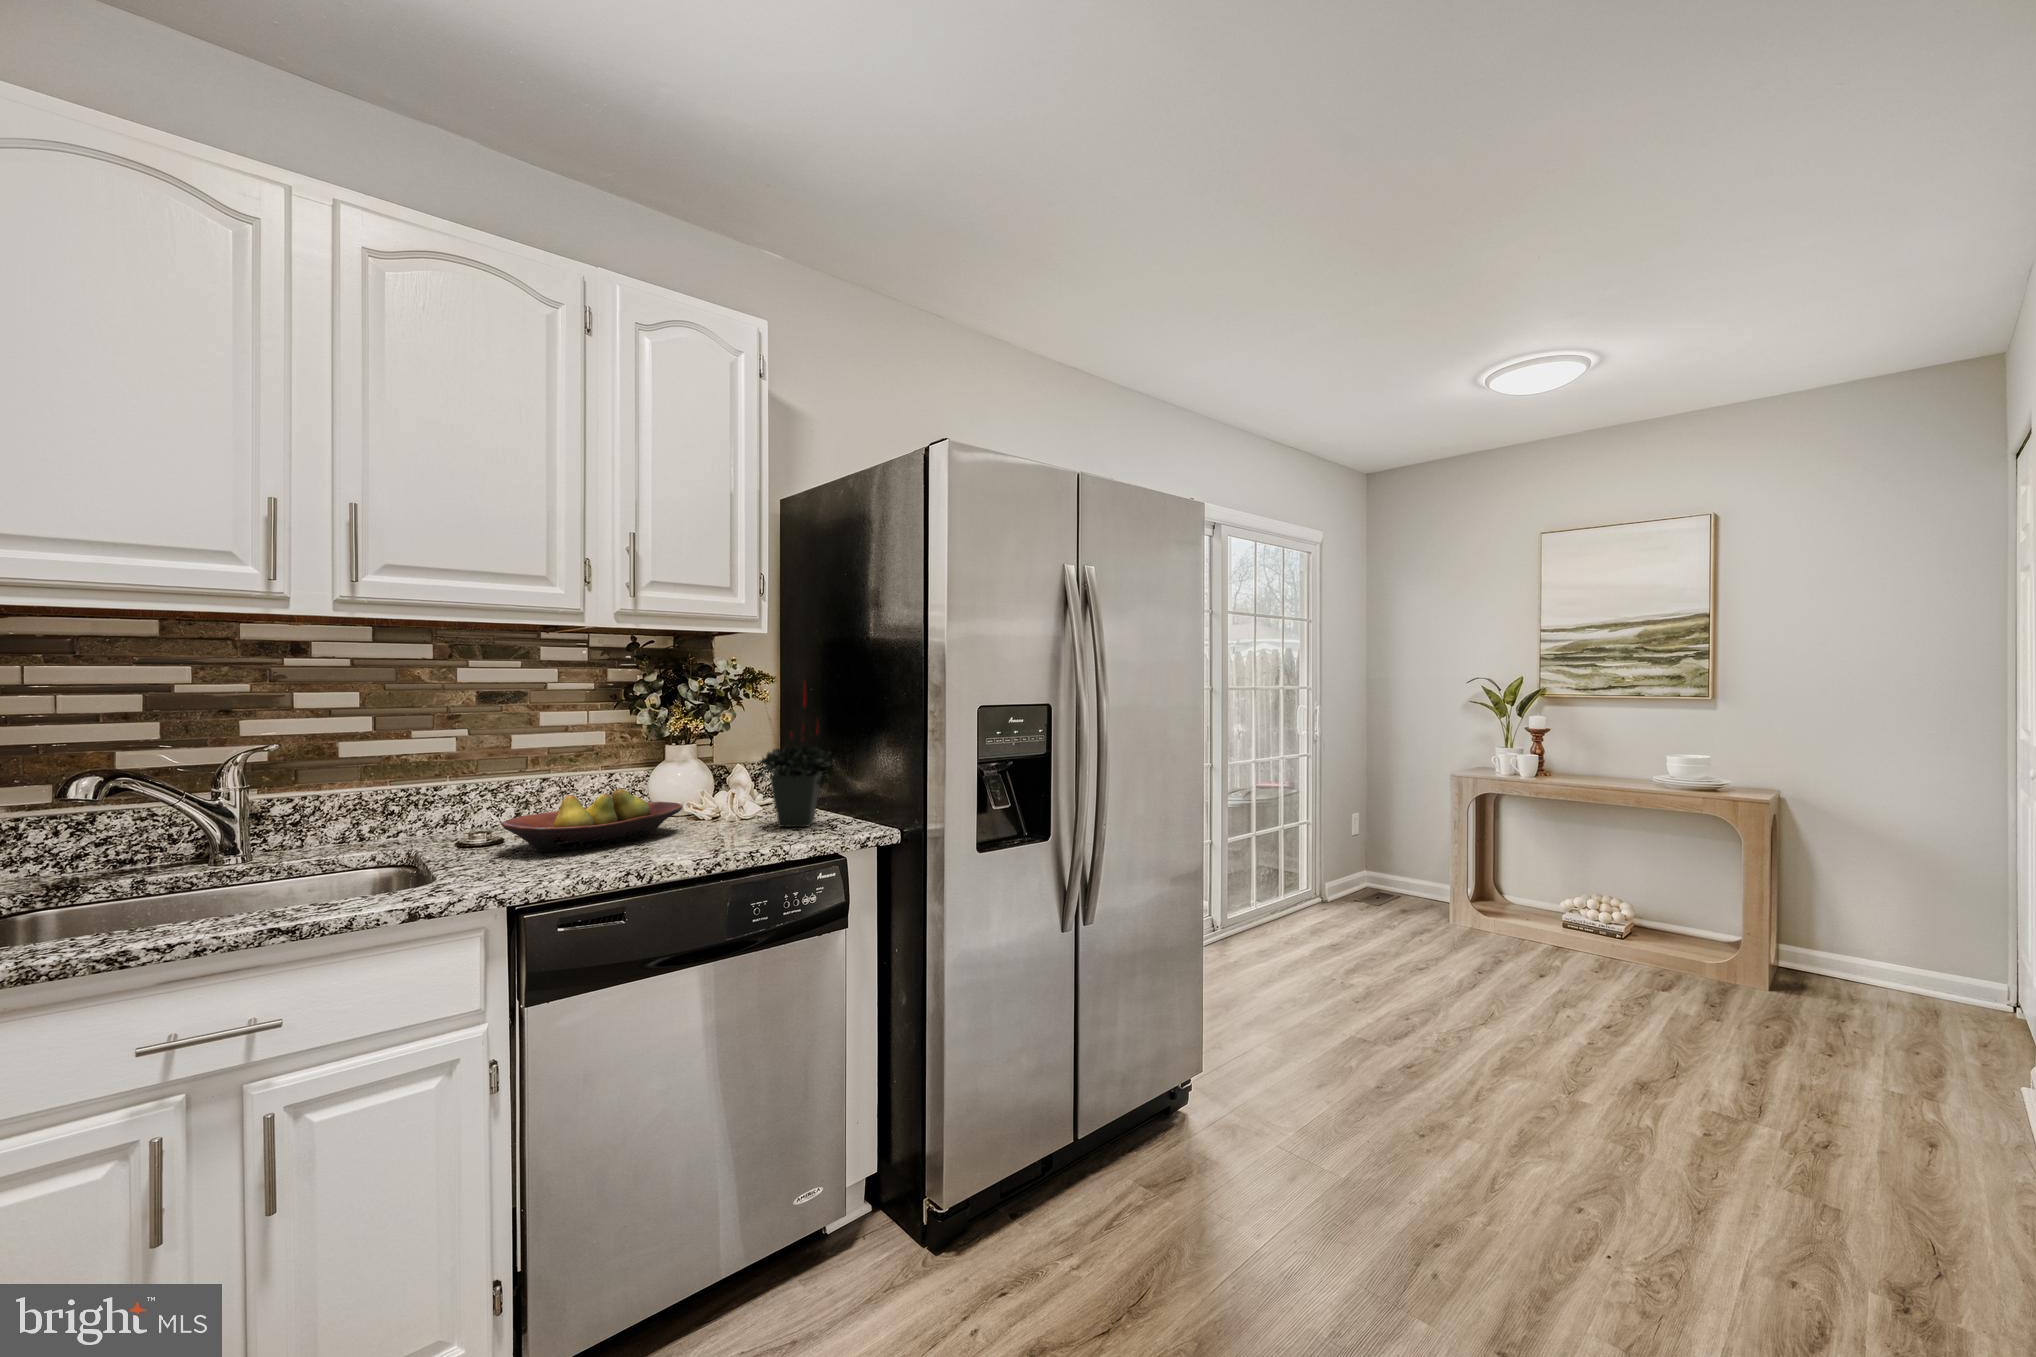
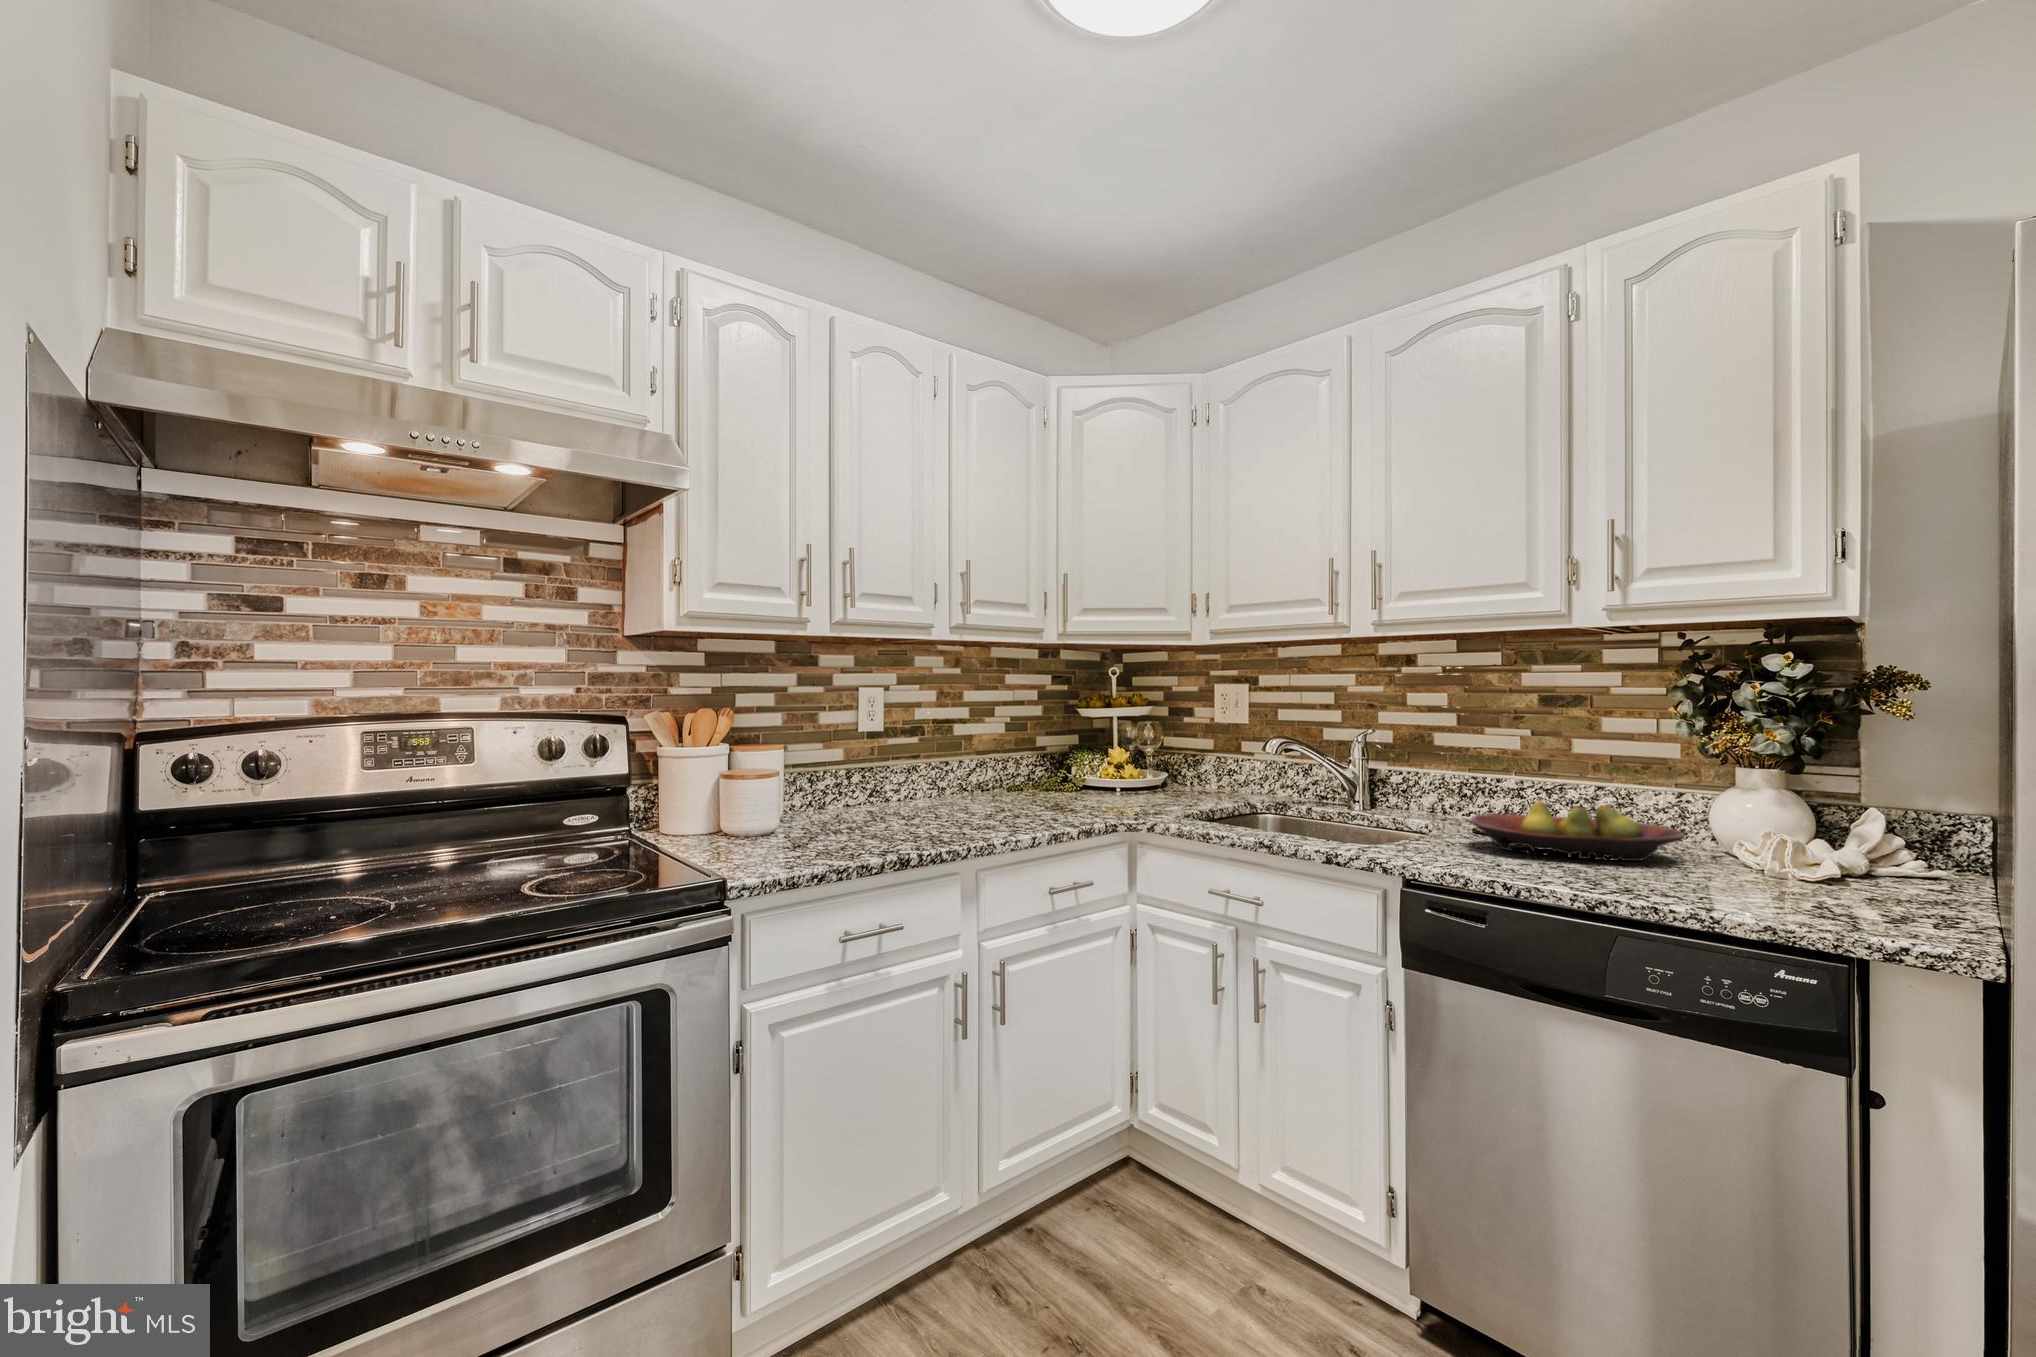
potted plant: present [757,686,831,827] -> none [1752,695,1904,903]

